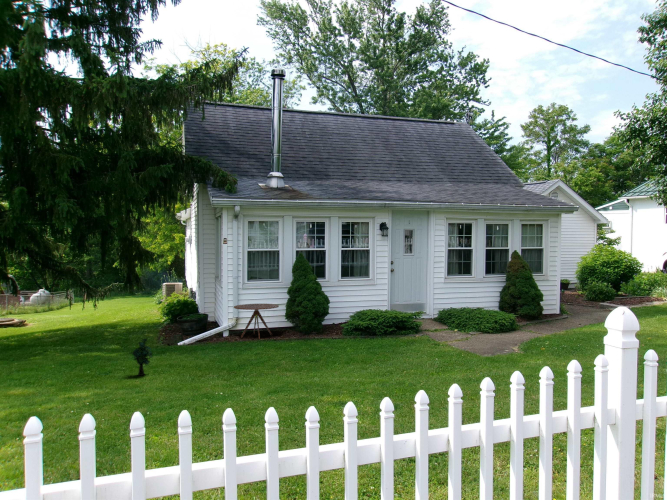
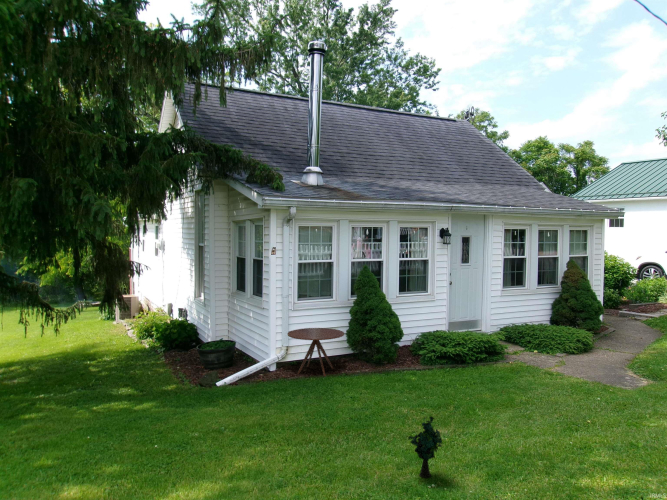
decorative plant: present [132,339,152,376] -> present [409,416,442,478]

